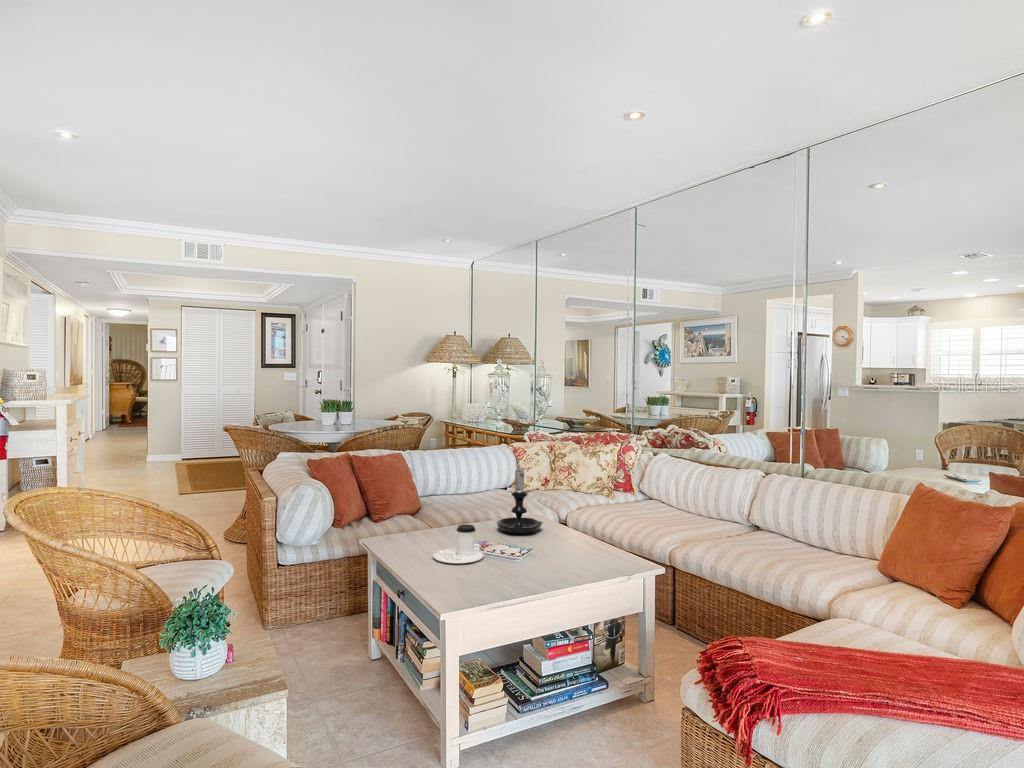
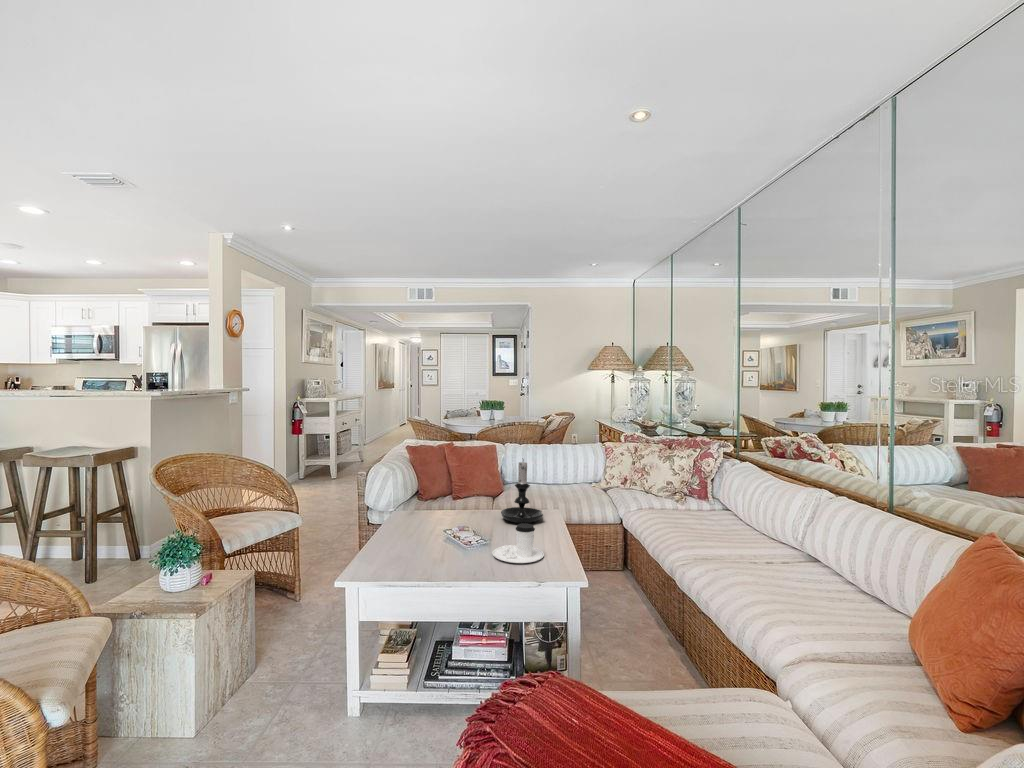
coffee cup: present [433,525,484,564] -> present [493,523,544,563]

